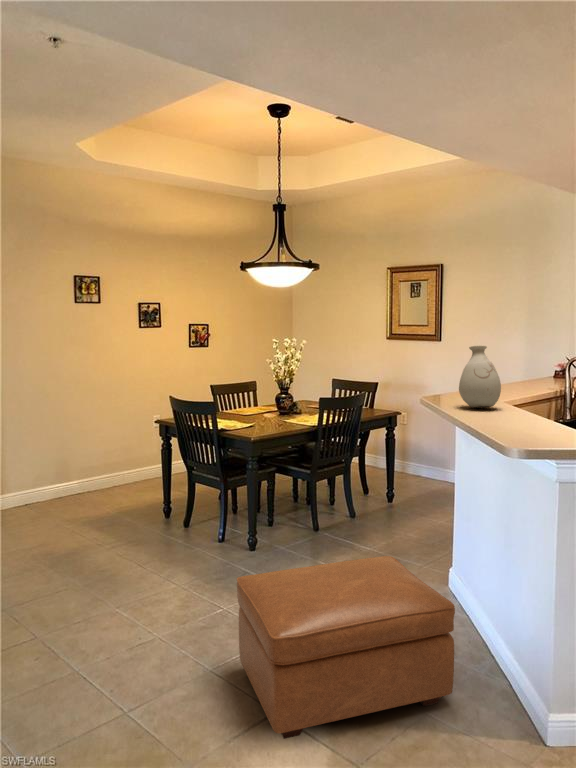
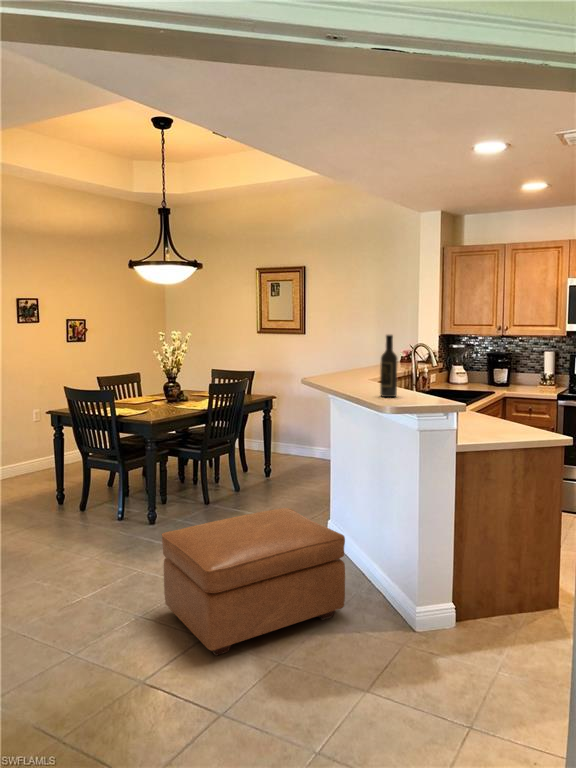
vase: present [459,346,501,408] -> none [336,332,369,383]
wine bottle: none [507,352,532,433] -> present [380,335,397,397]

